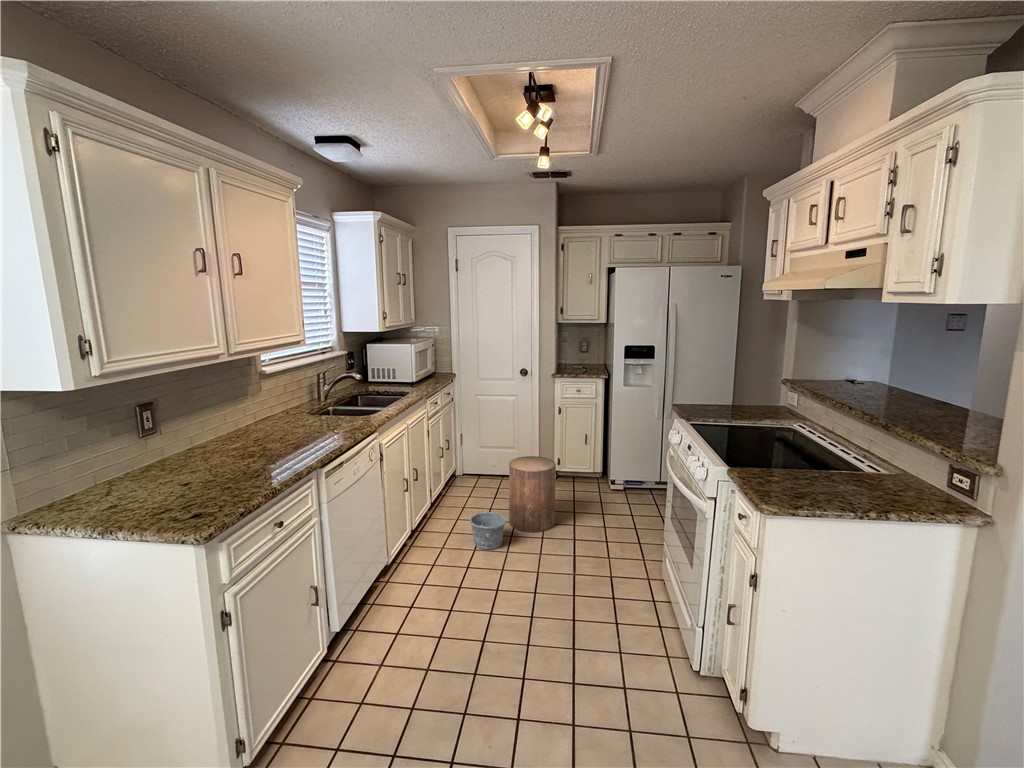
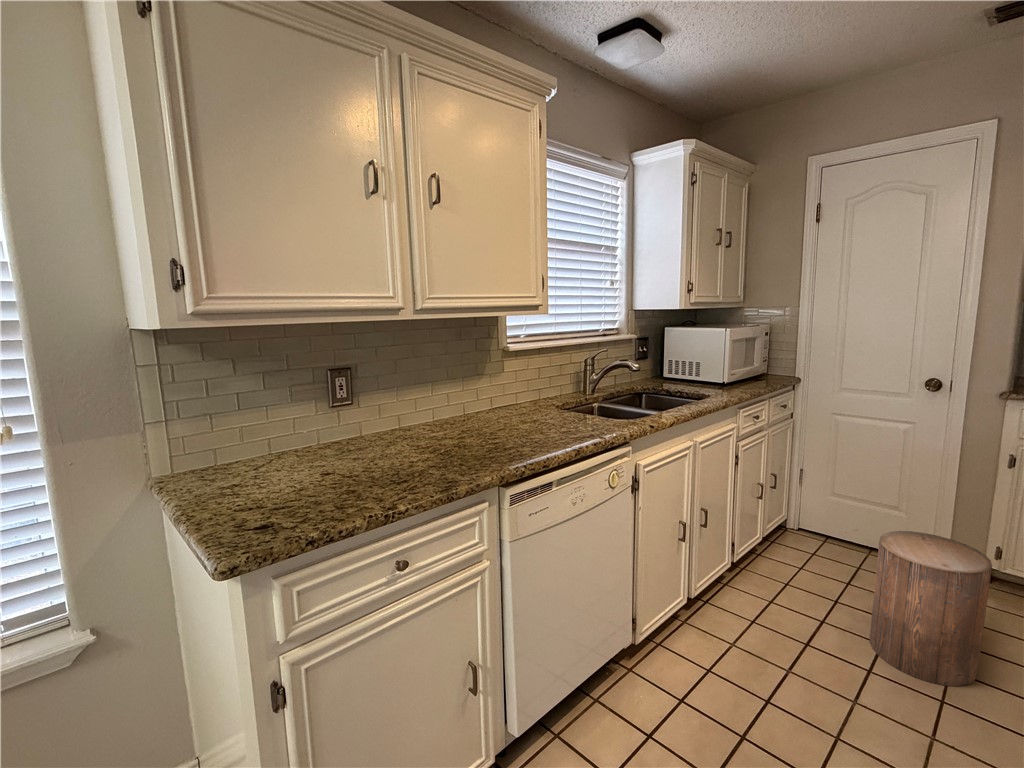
bucket: present [470,511,506,549] -> none [786,598,860,684]

